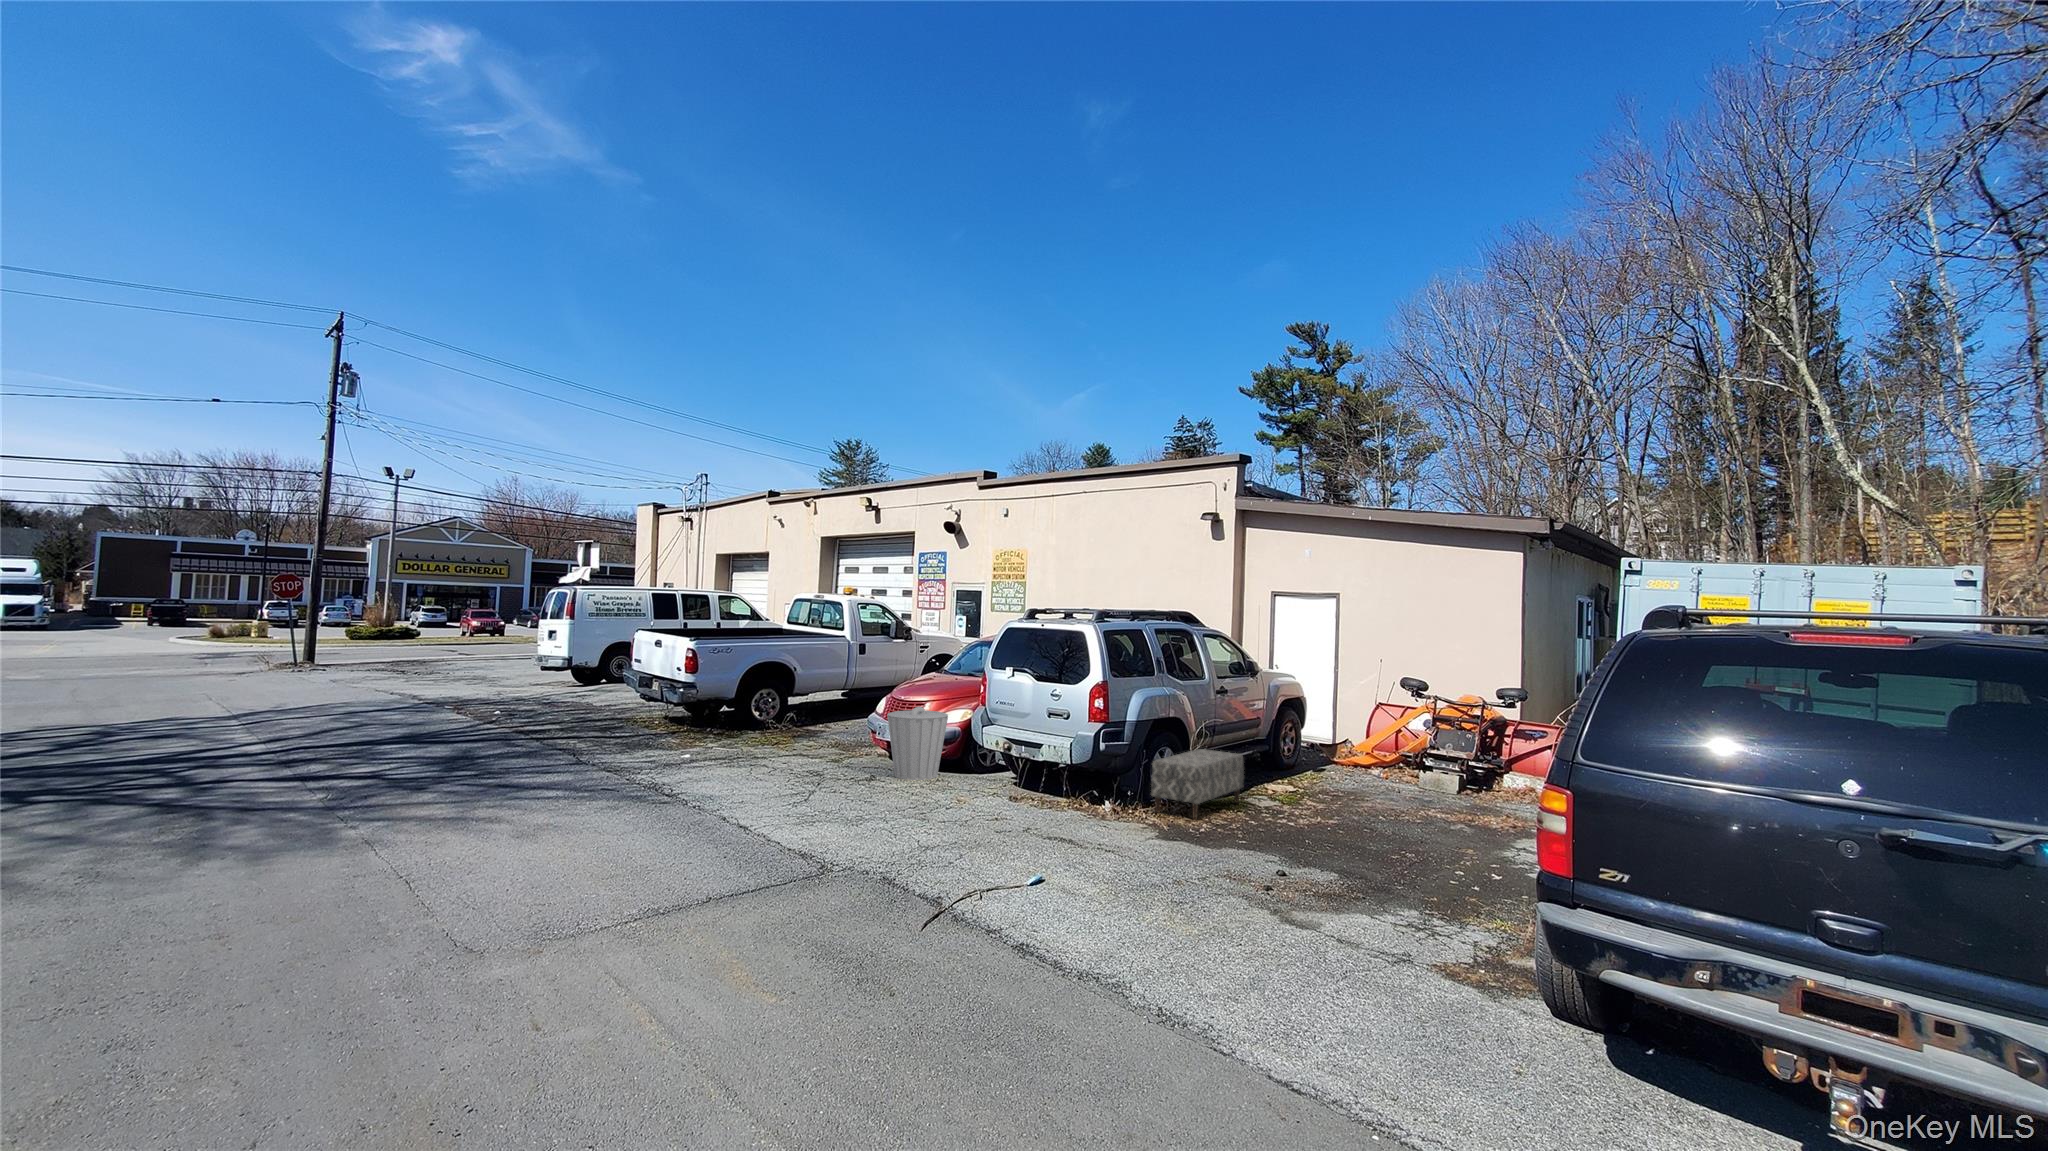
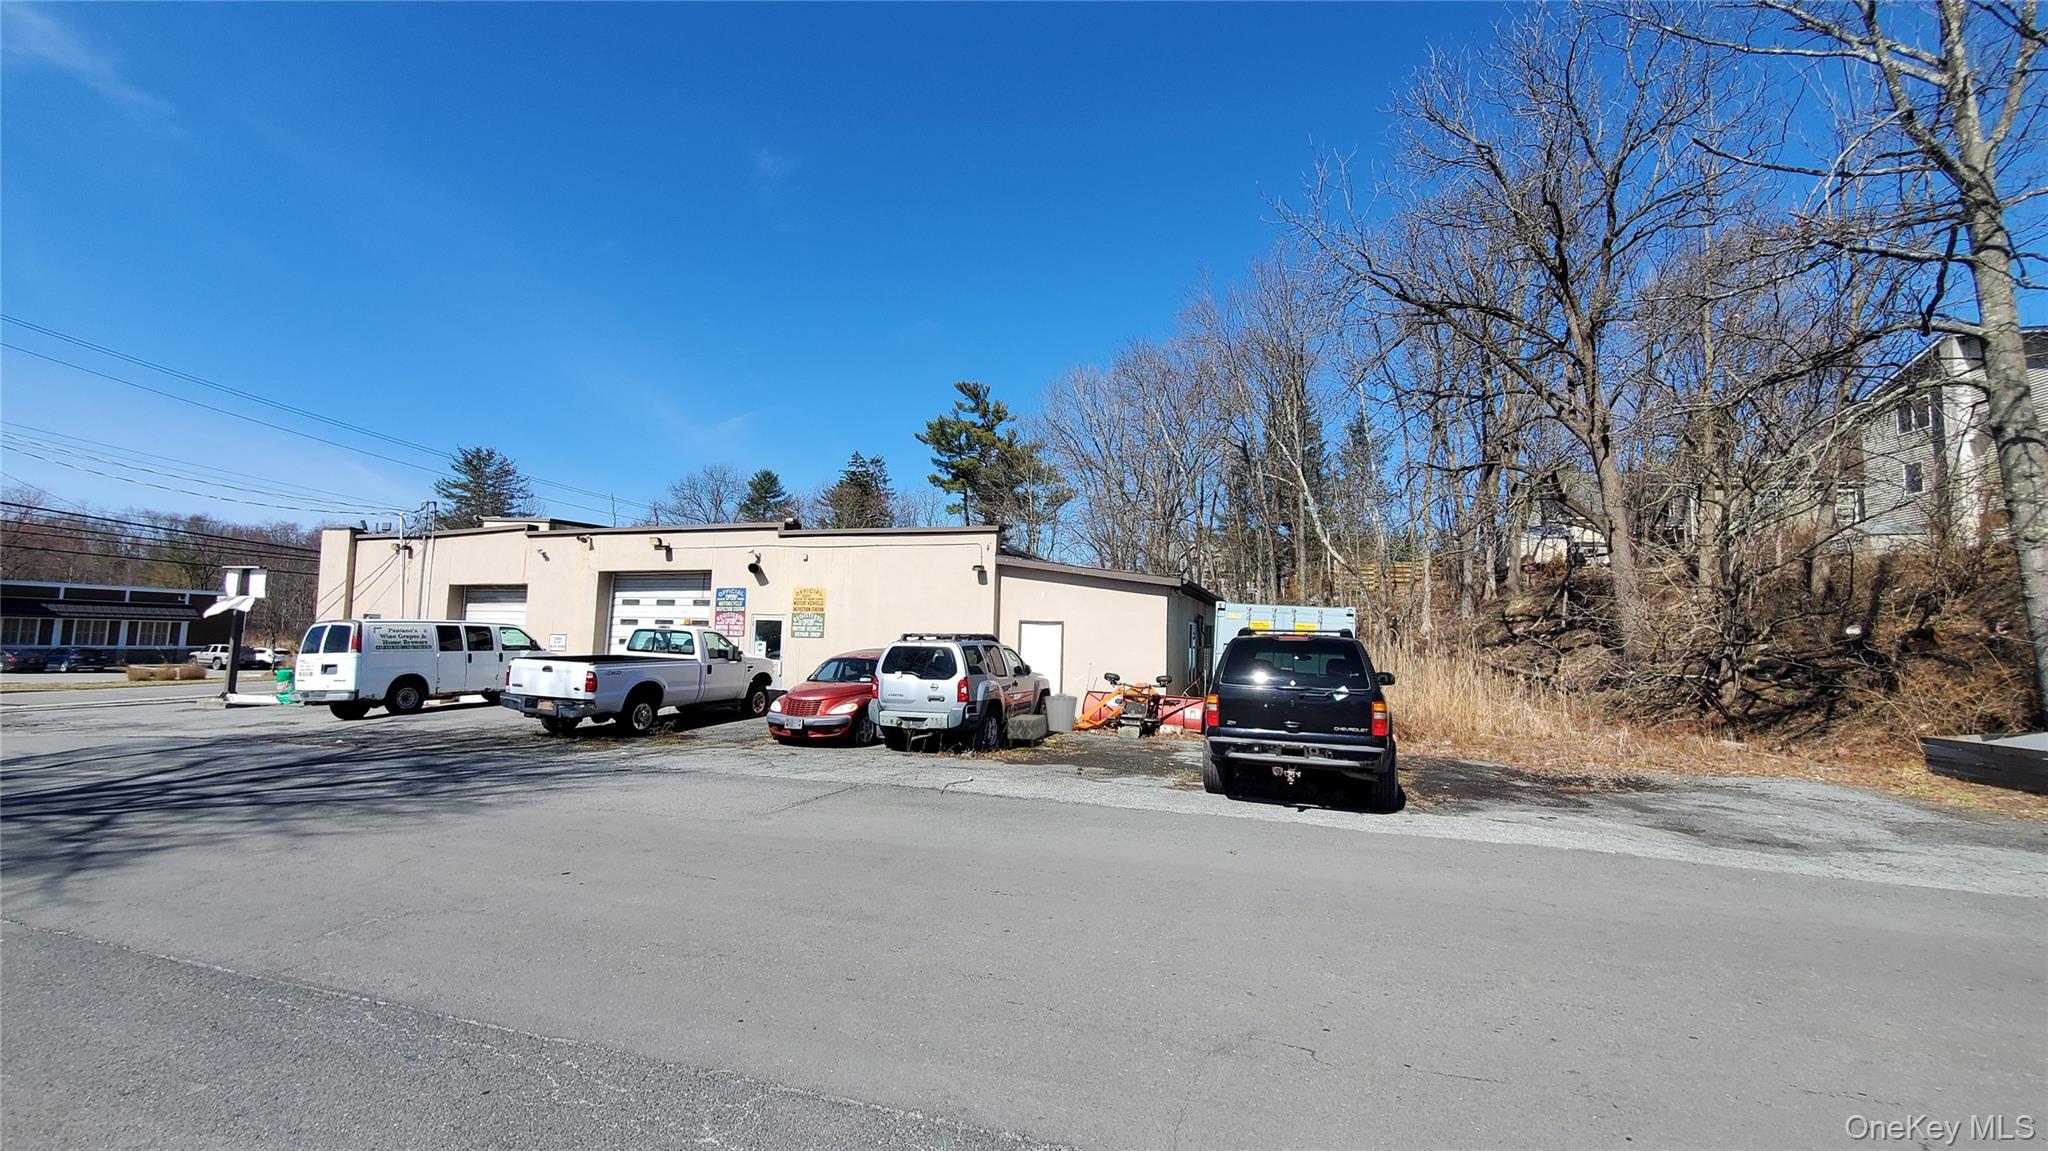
trash can: present [887,707,948,780] -> present [1045,693,1077,731]

